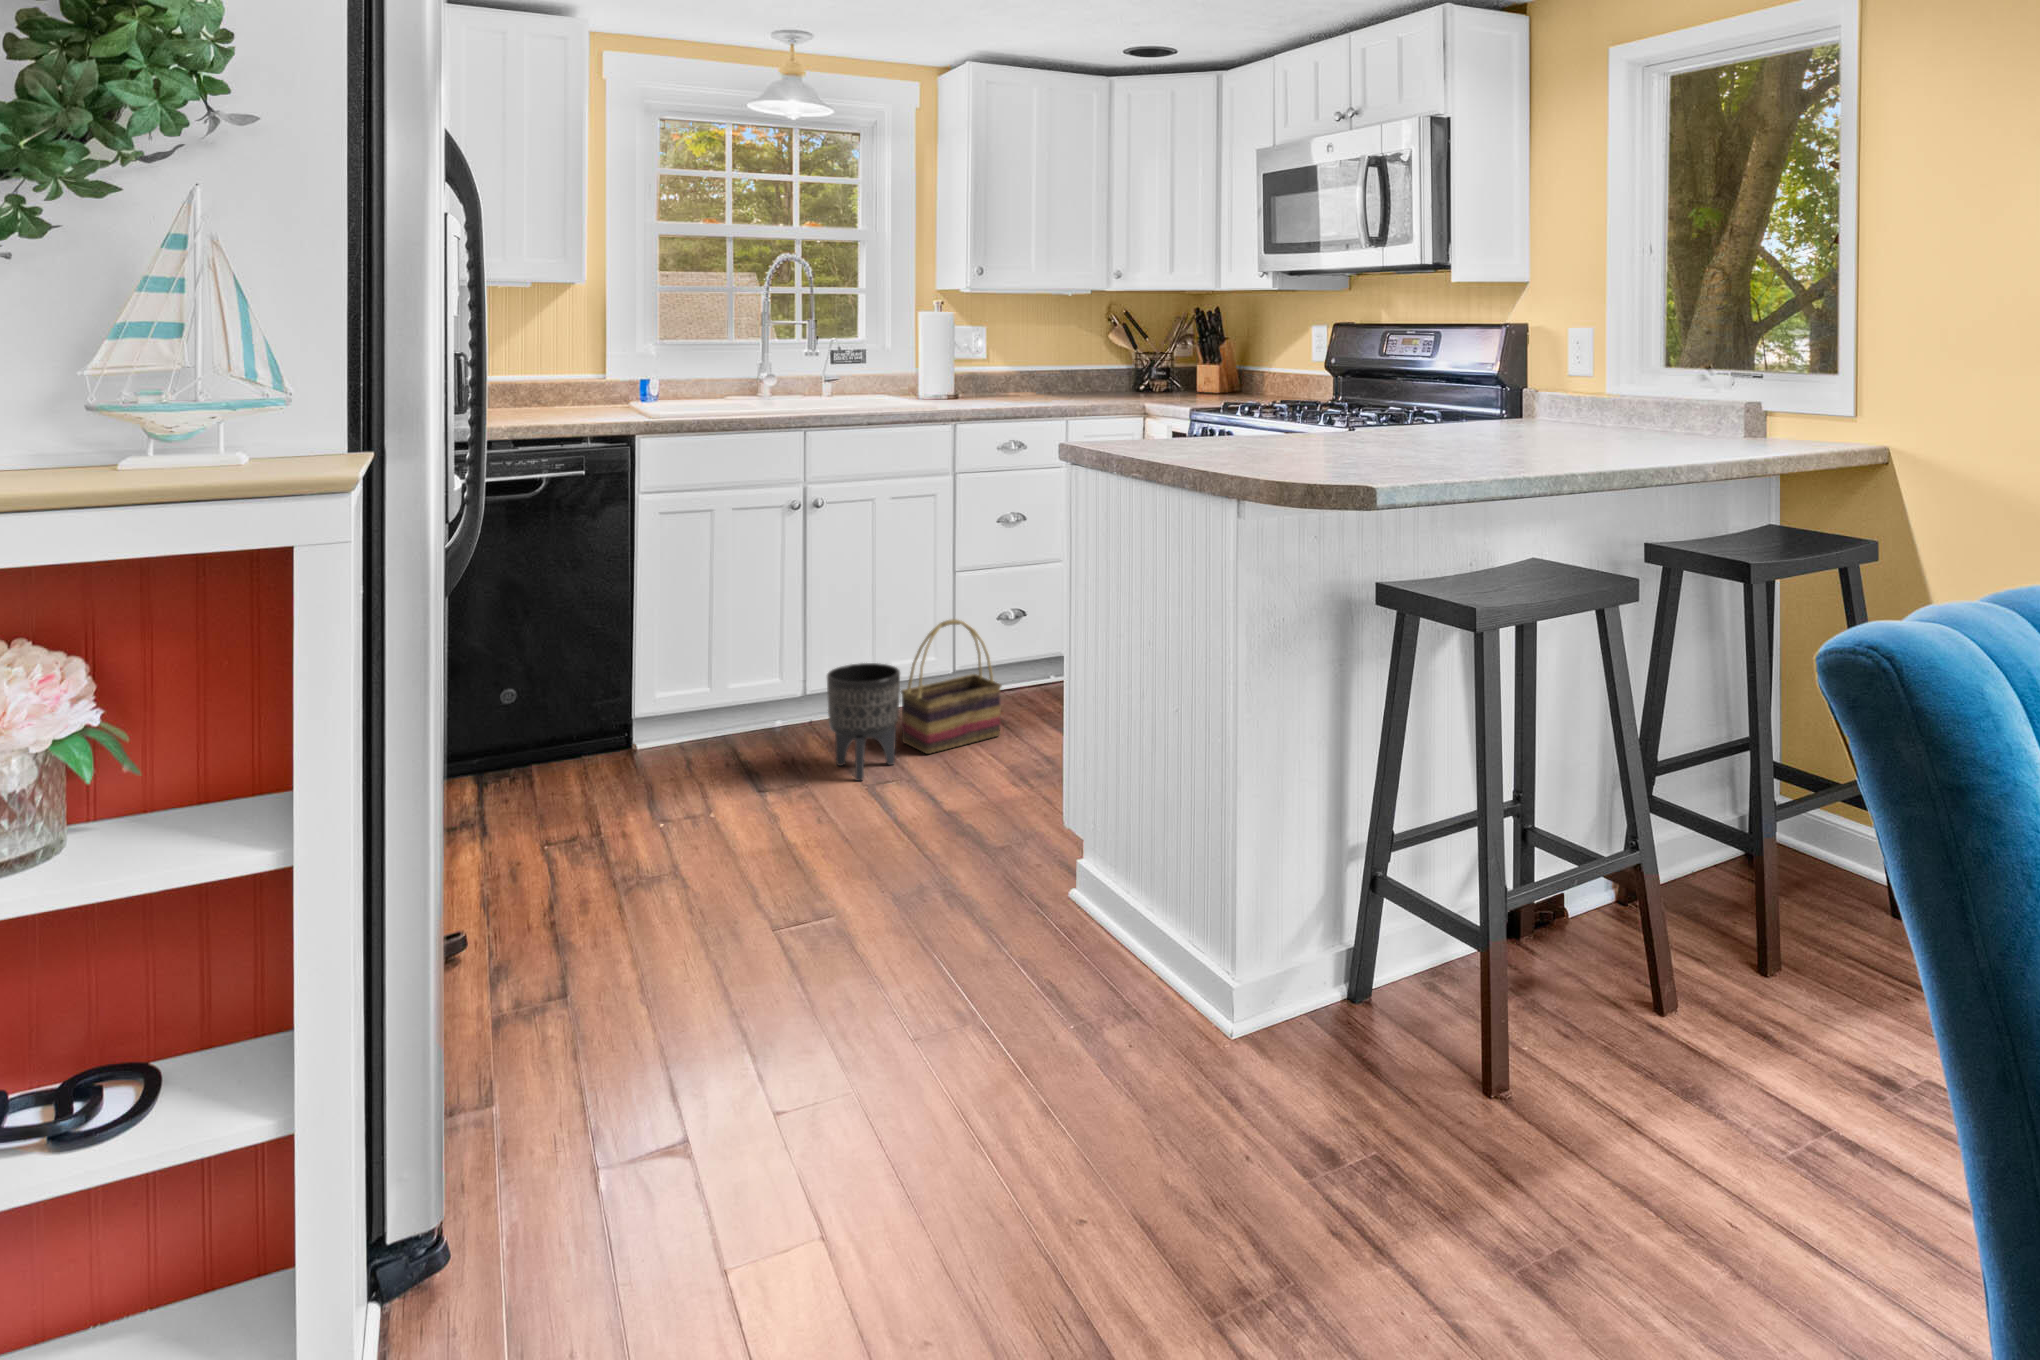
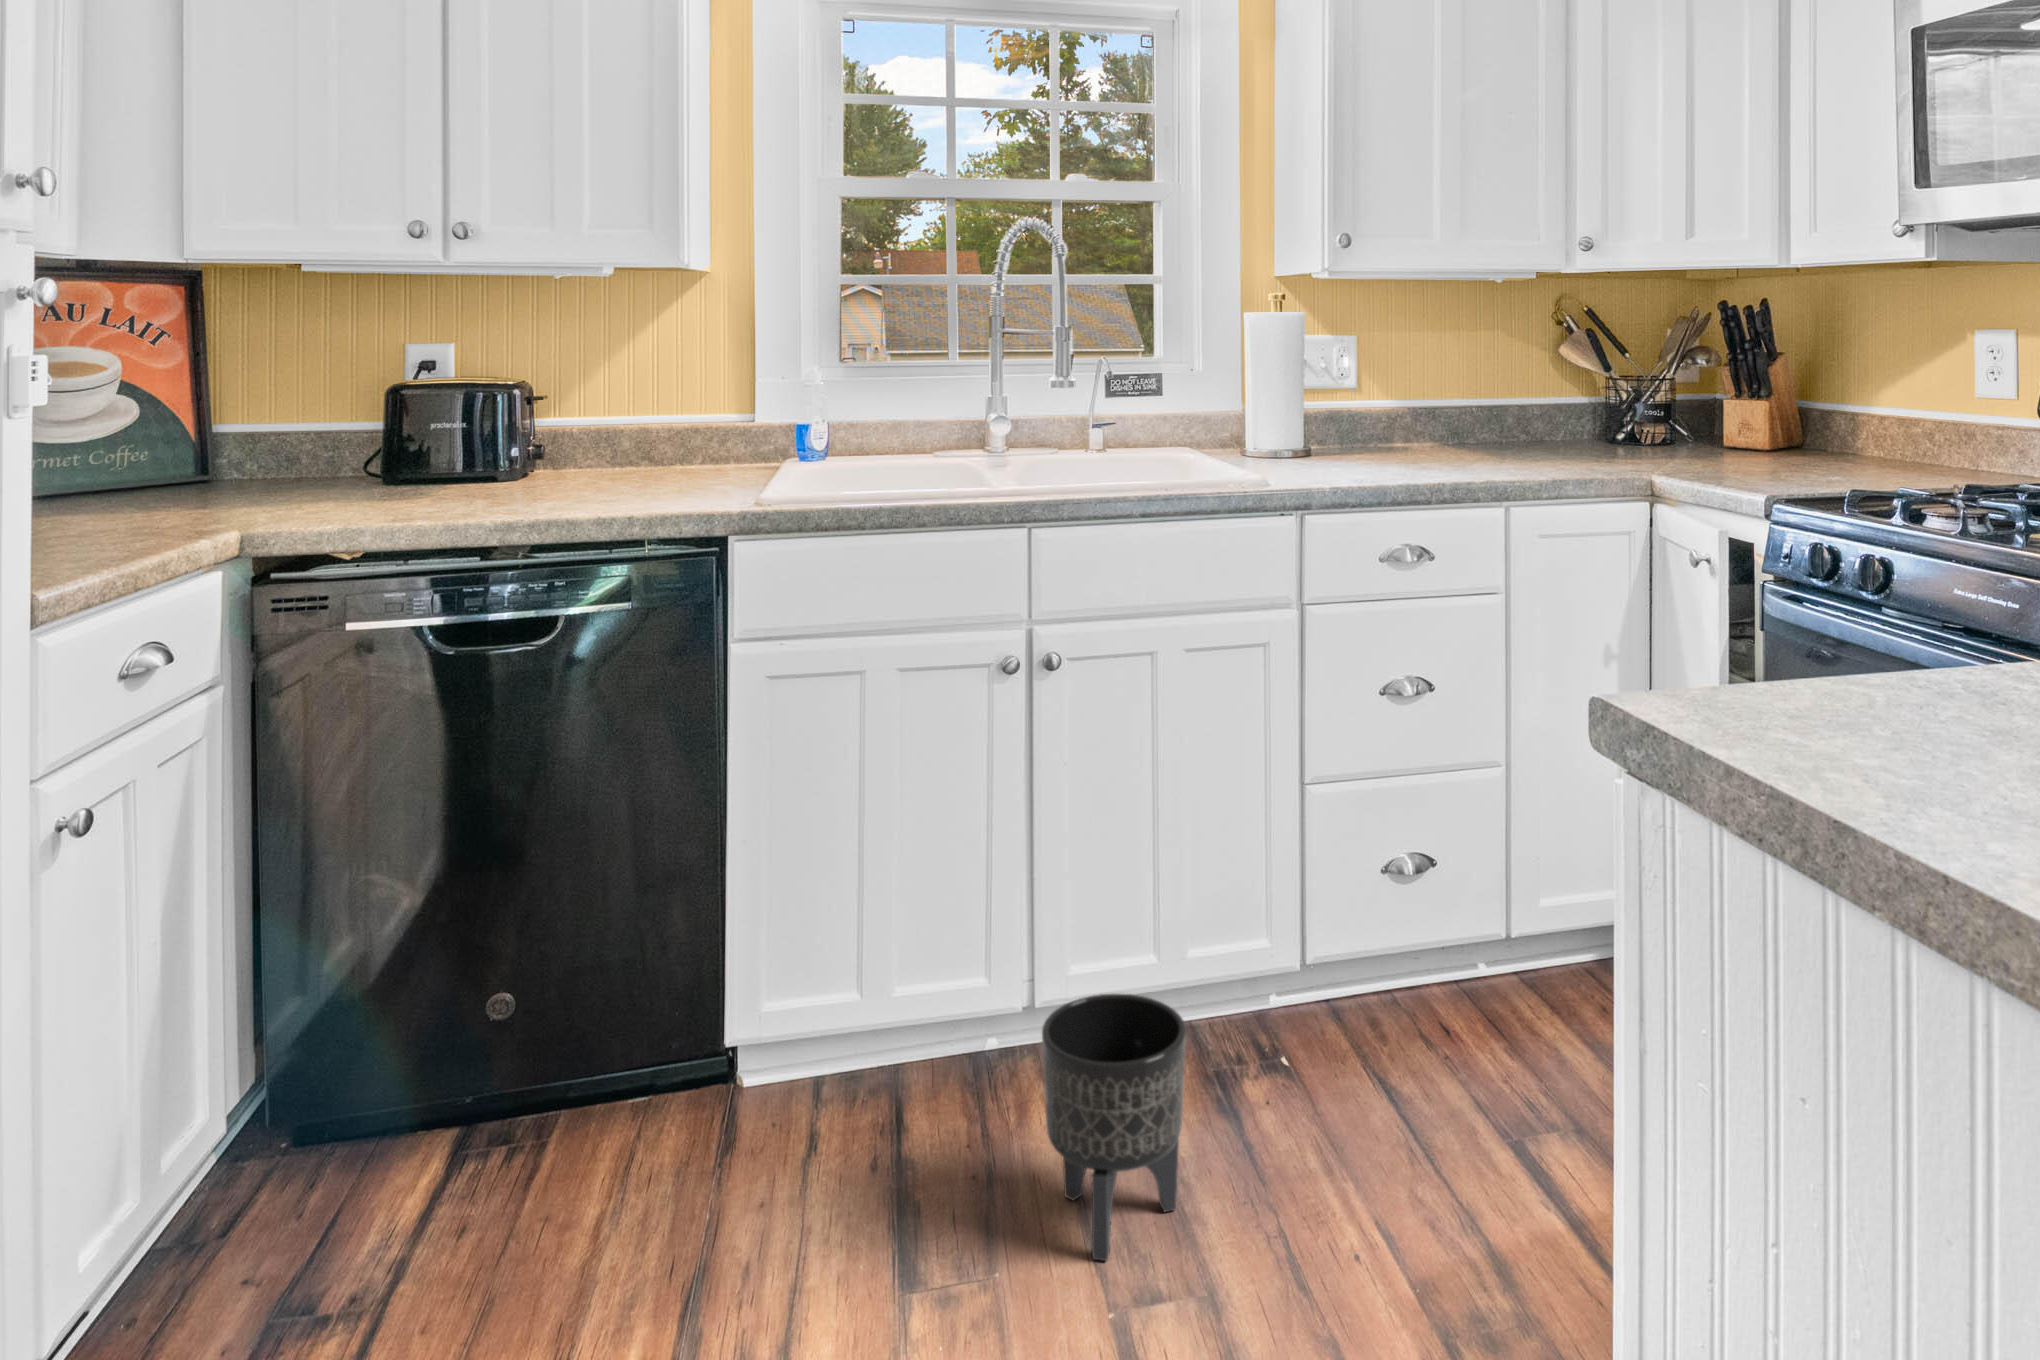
basket: present [901,619,1001,754] -> none [1194,904,1391,1184]

